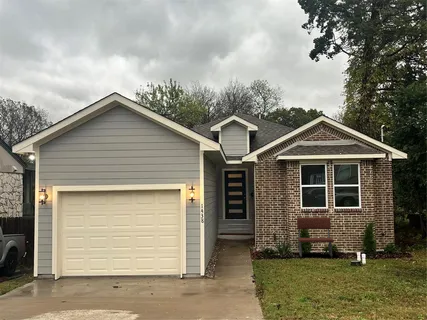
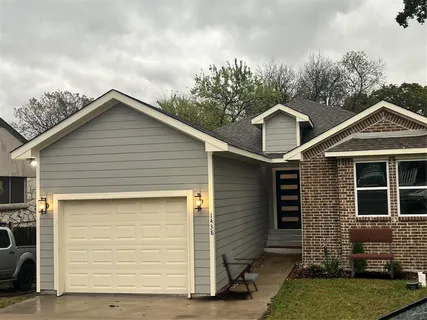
lounge chair: none [206,236,235,276] -> present [219,250,258,298]

